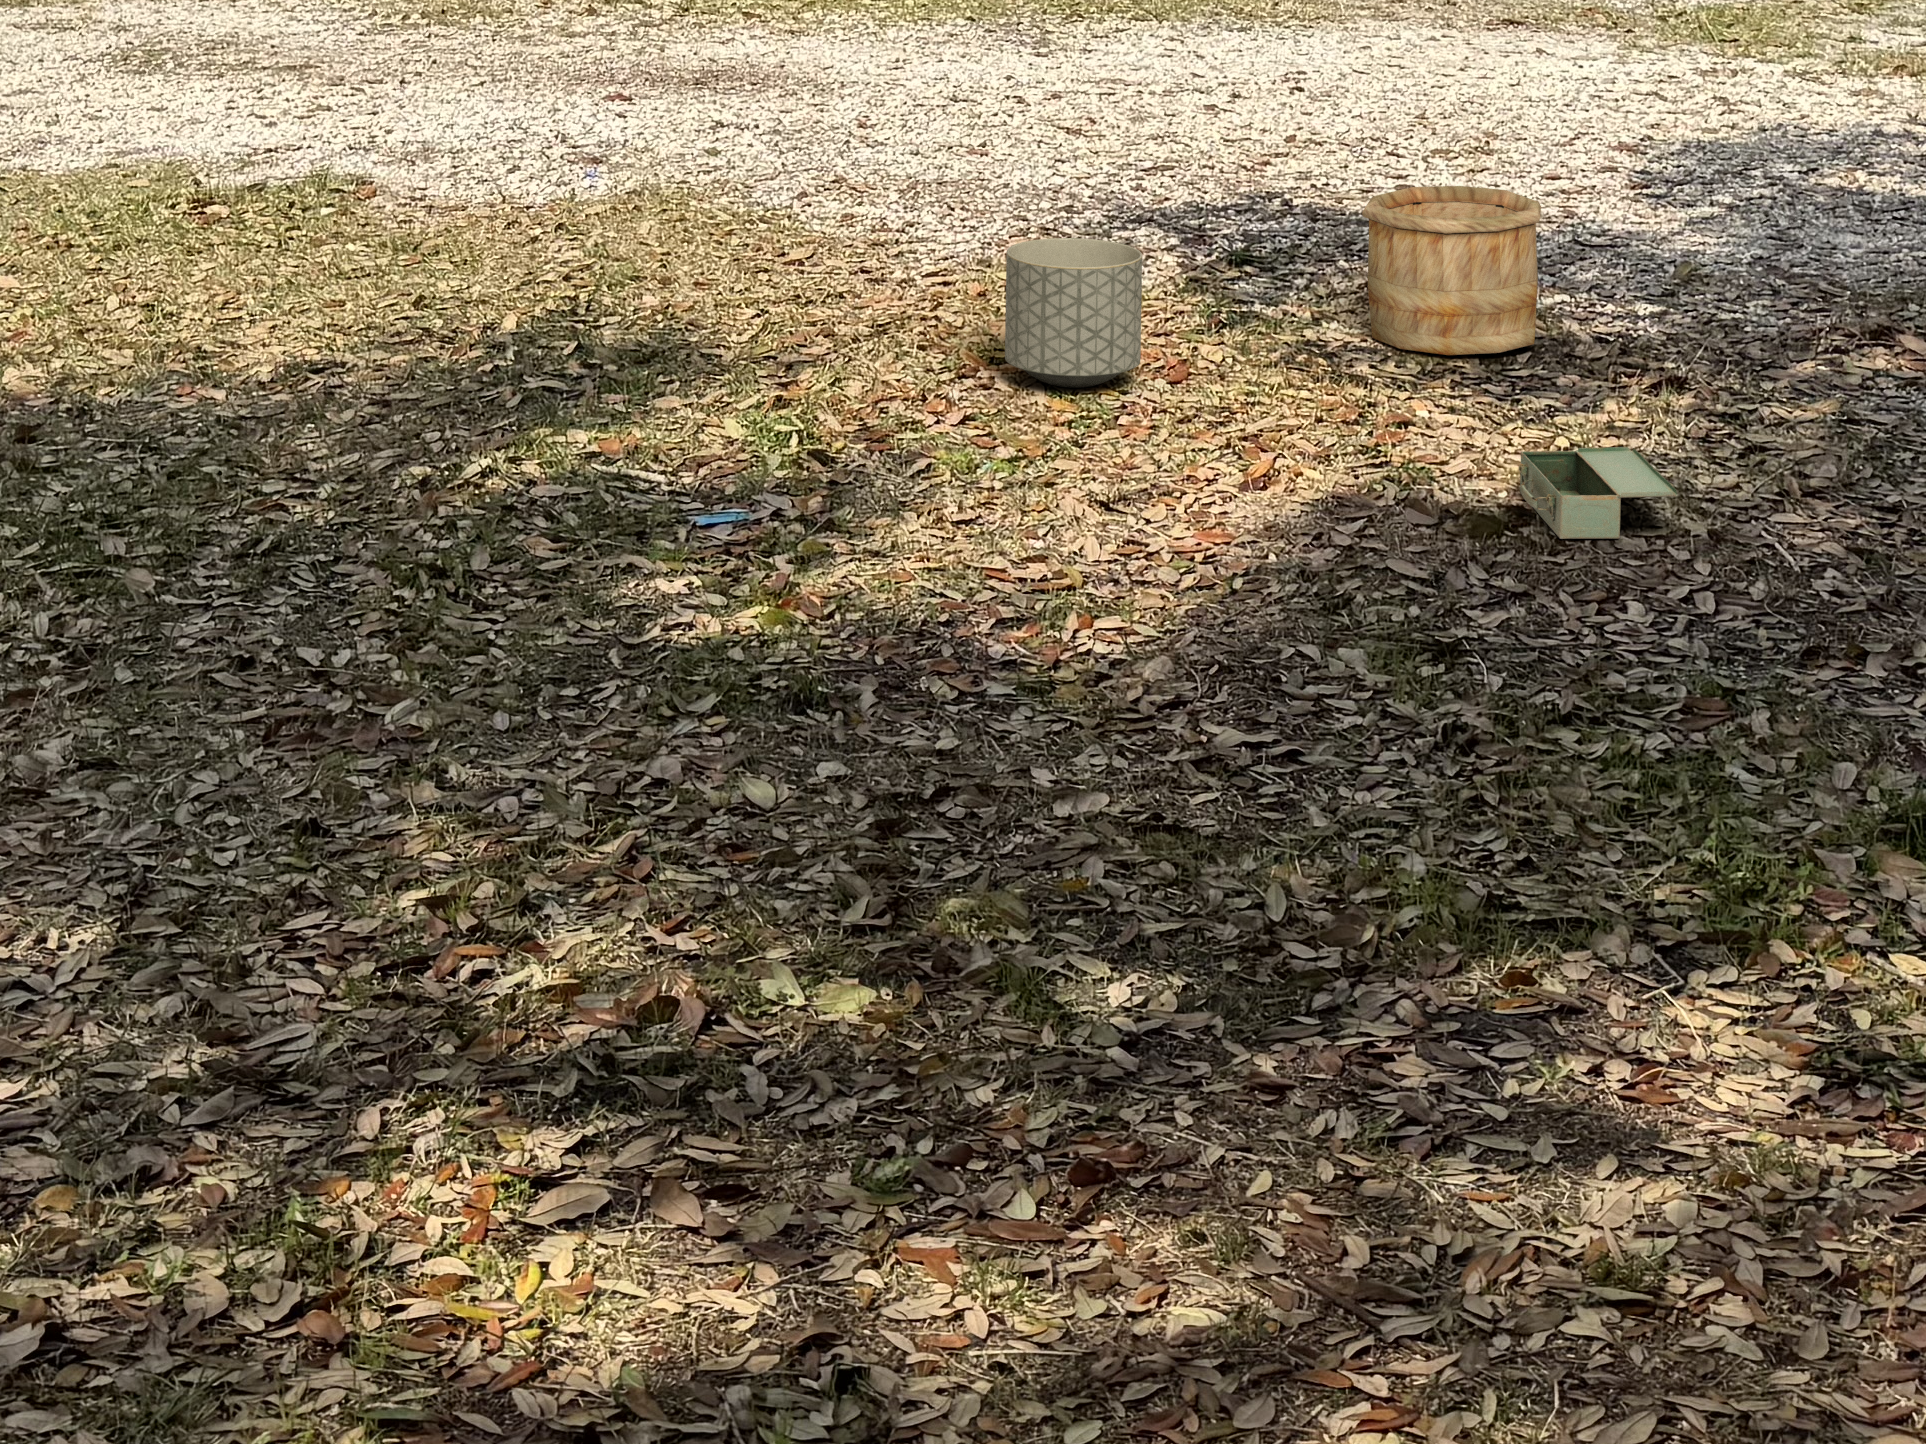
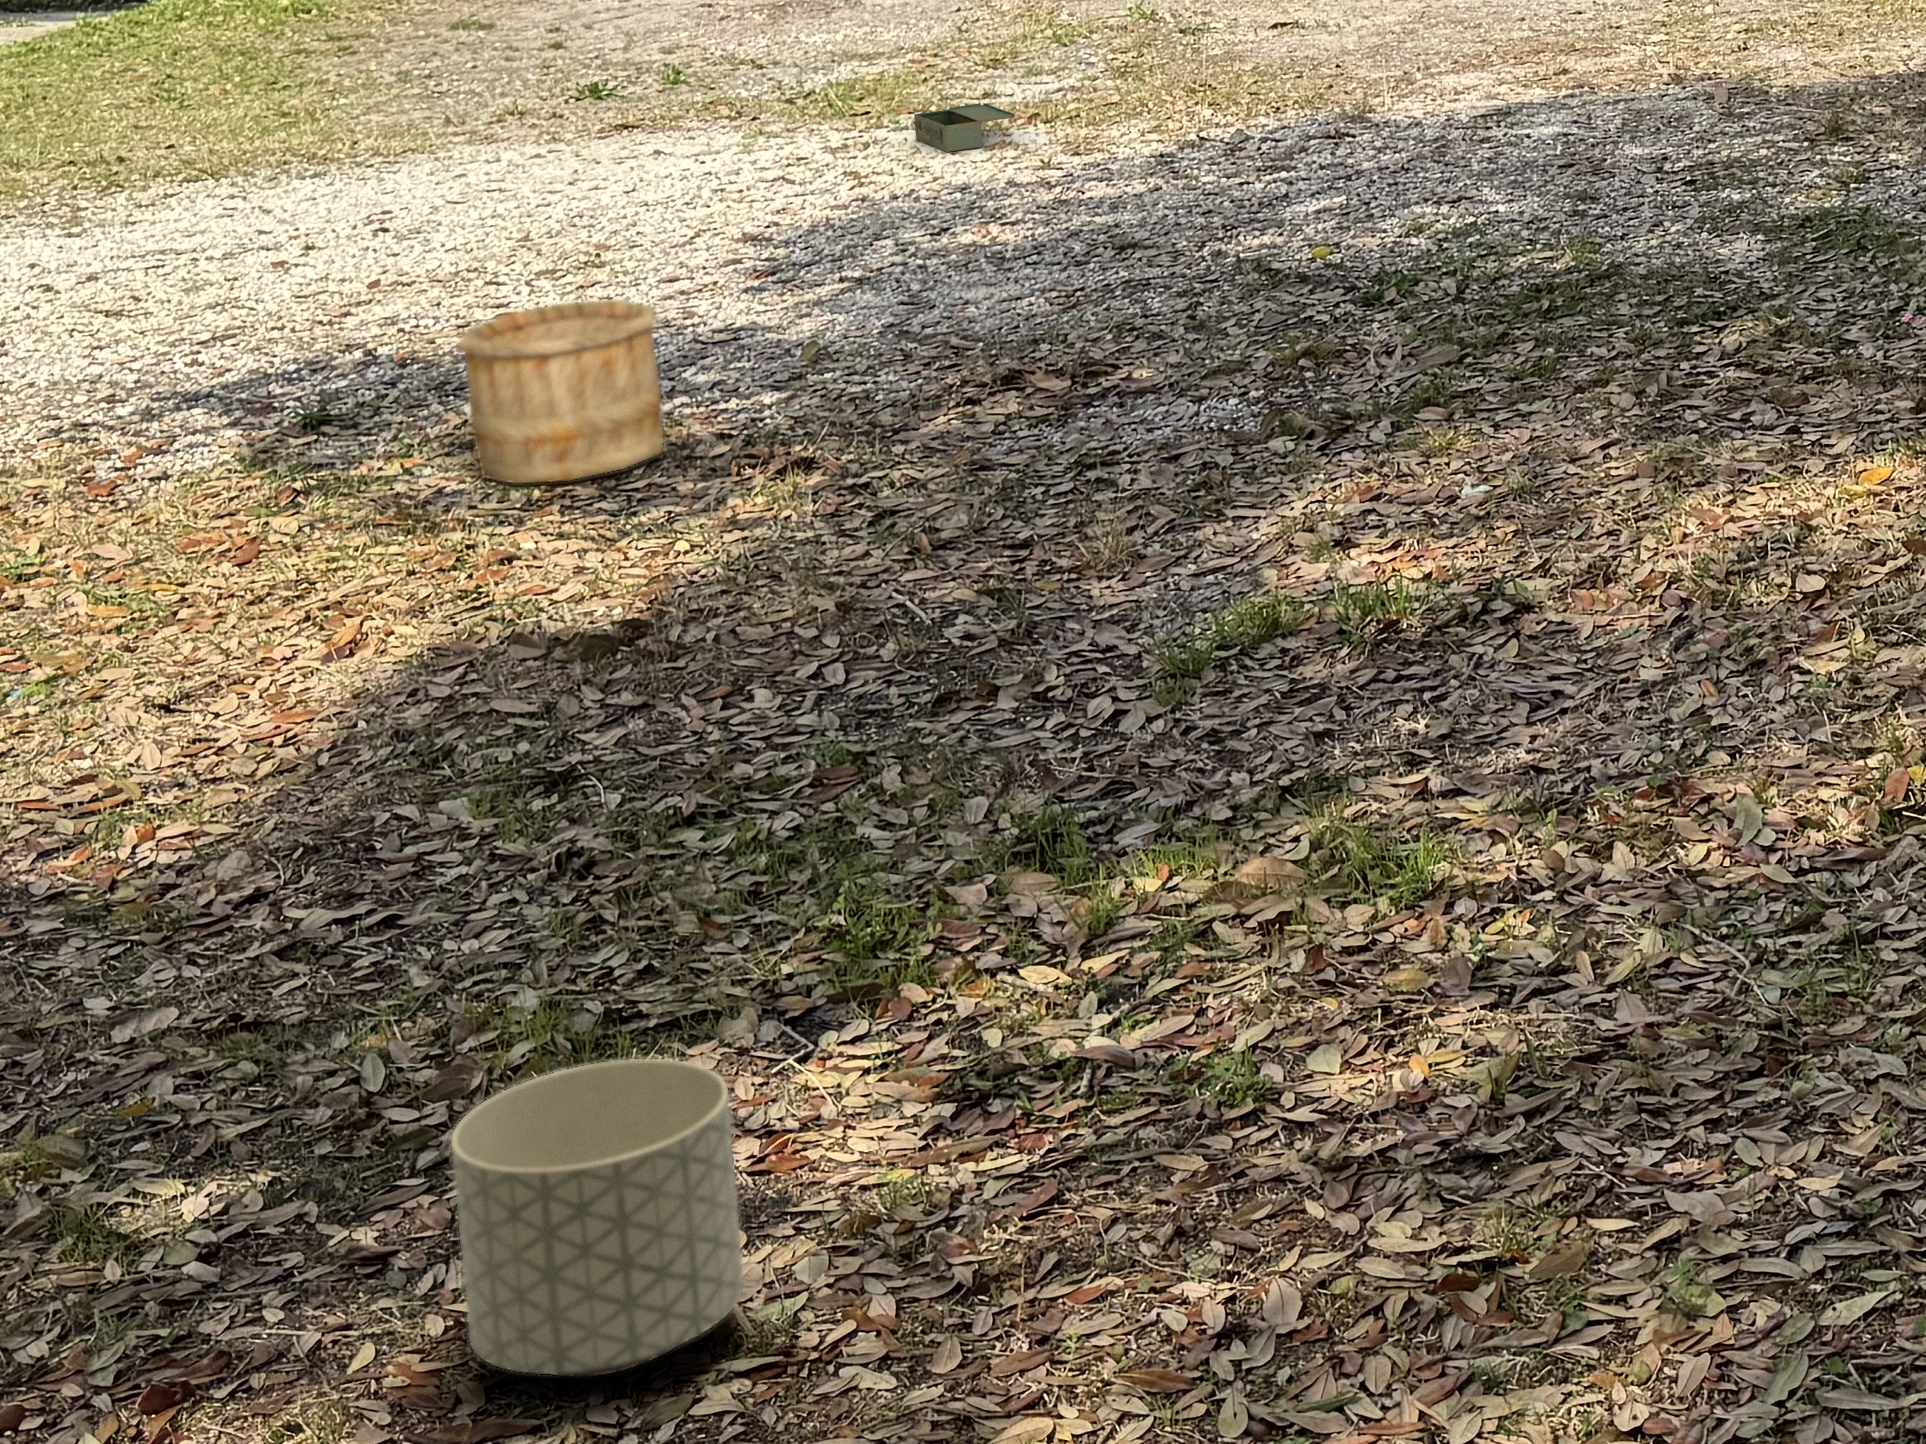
planter: present [1005,238,1142,388] -> present [451,1059,744,1377]
toolbox: present [1519,447,1678,539] -> present [914,103,1015,152]

